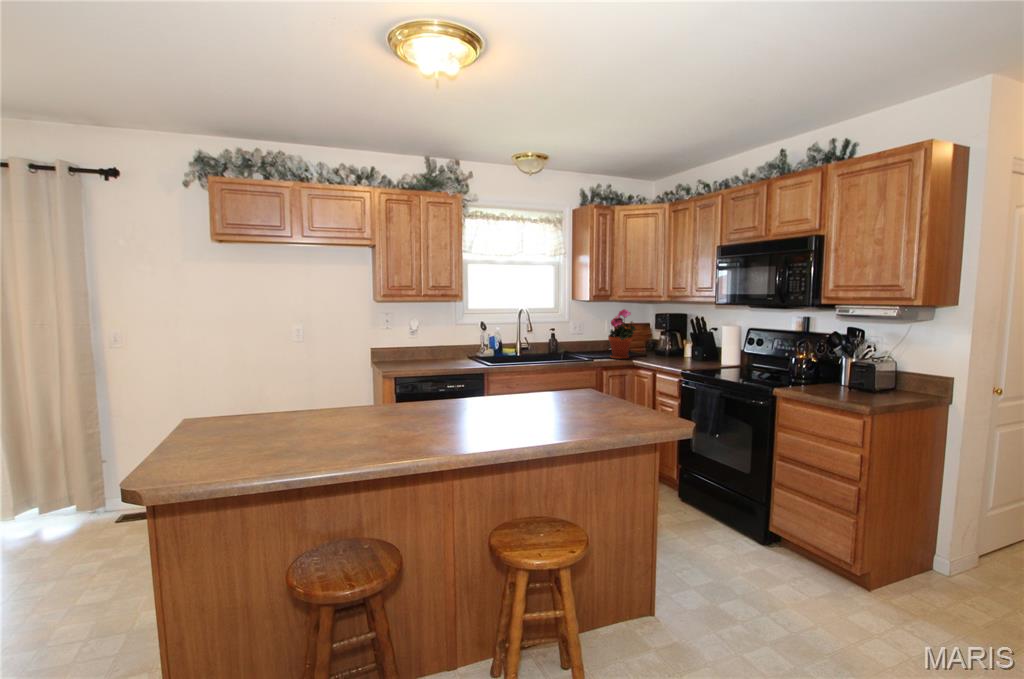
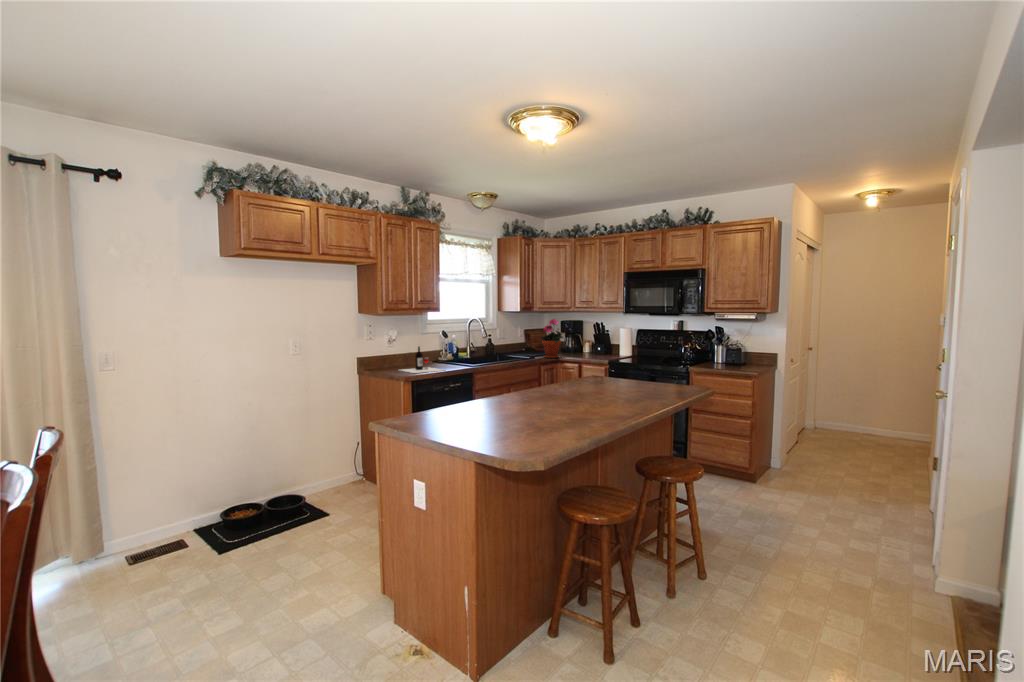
wine bottle: none [408,338,450,368] -> present [401,347,442,373]

